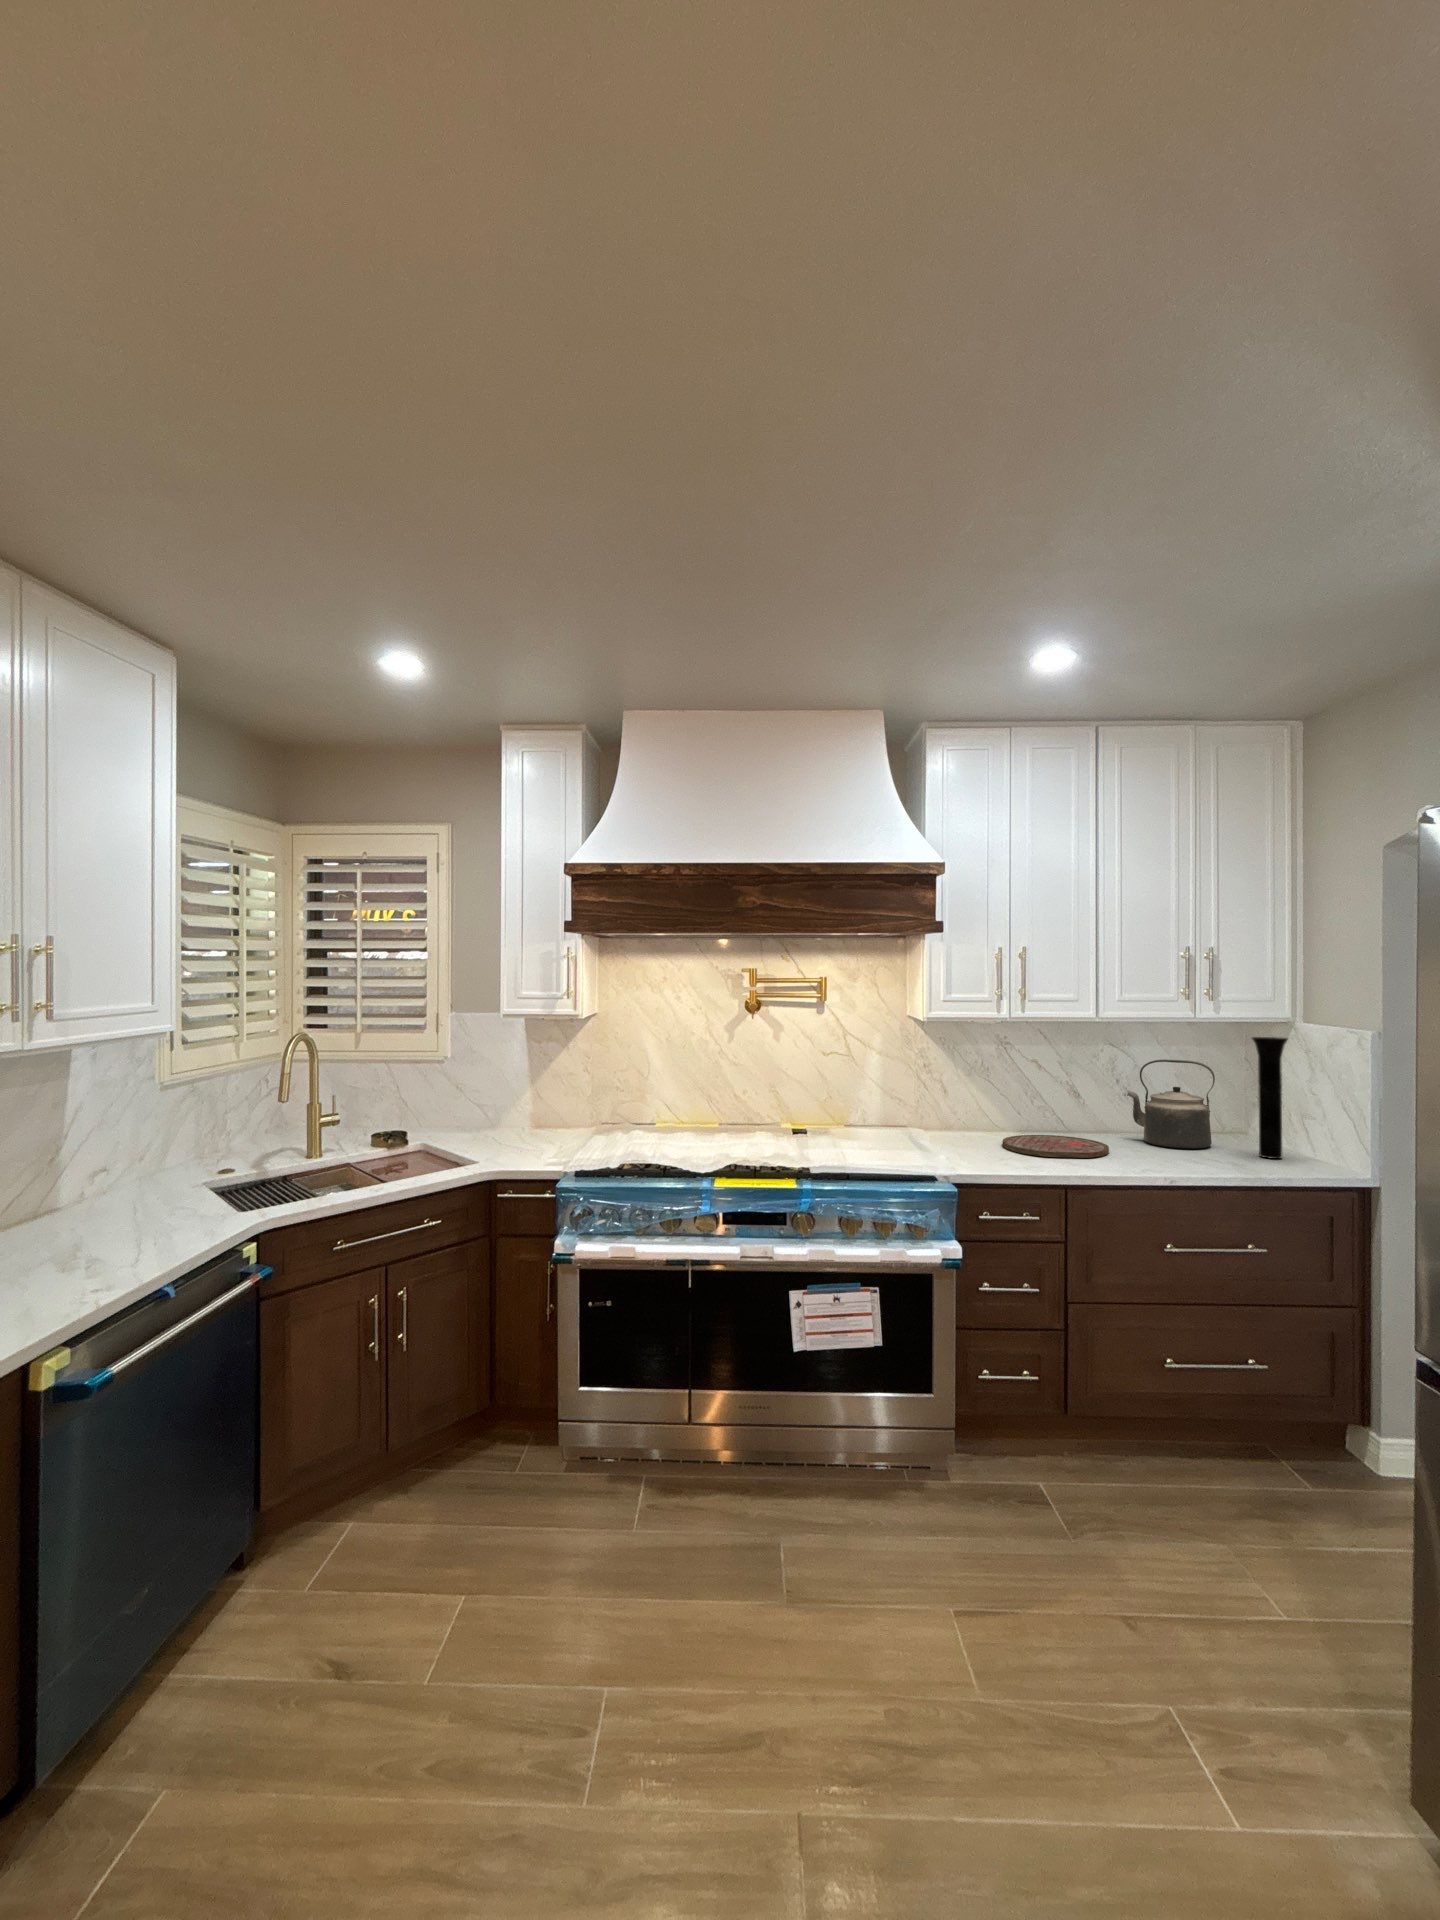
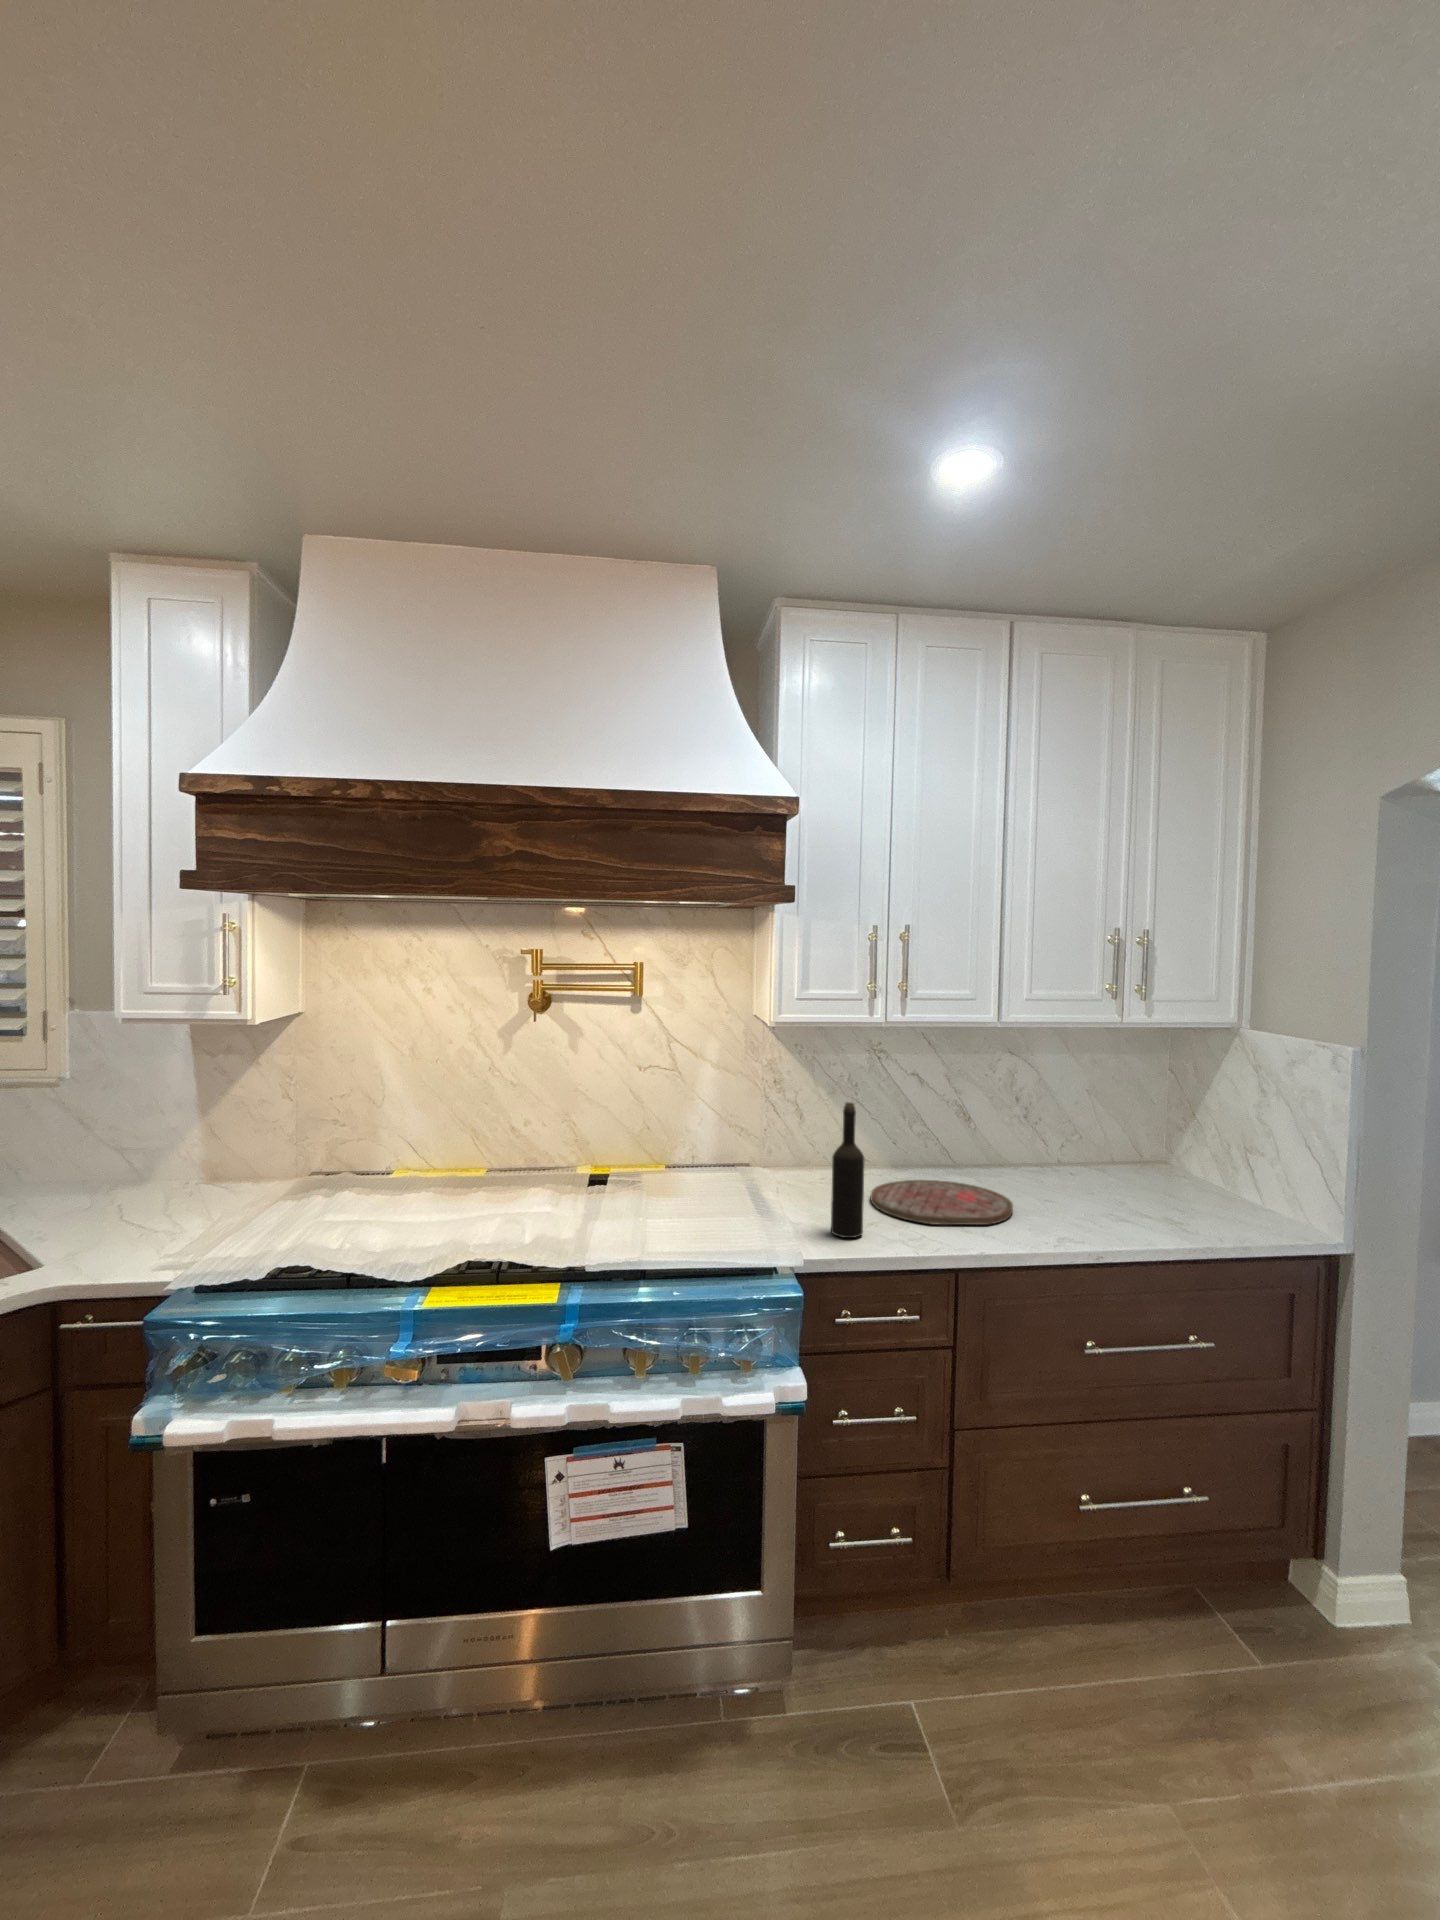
vase: present [1252,1037,1287,1159] -> none [1200,1053,1250,1219]
kettle: present [1127,1059,1215,1149] -> none [1033,1078,1148,1201]
wine bottle: none [974,1069,997,1162] -> present [831,1102,864,1238]

